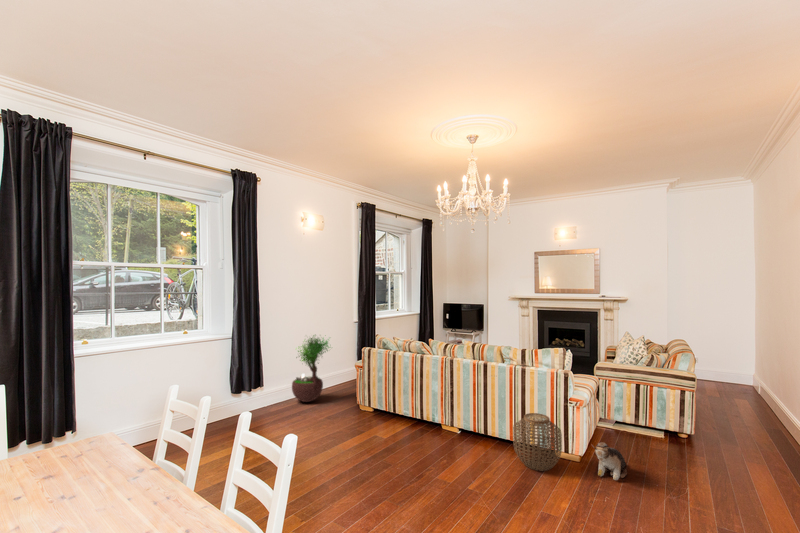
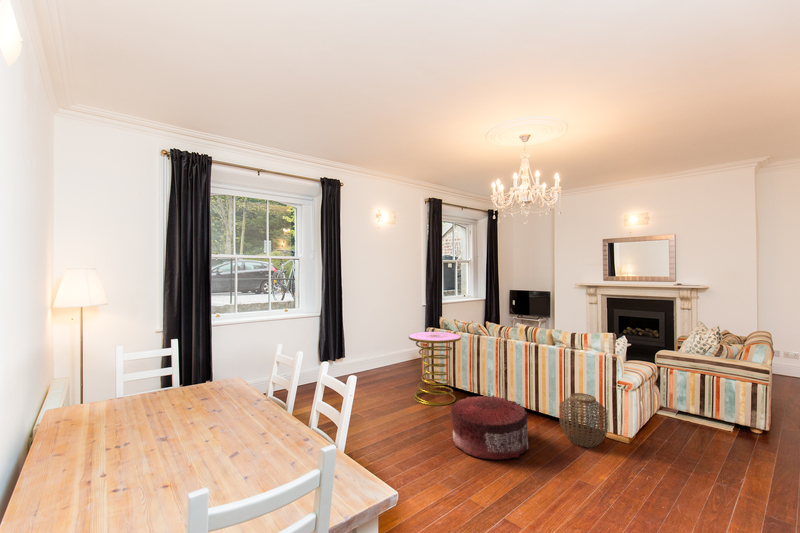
potted tree: present [292,338,329,402] -> none [370,312,405,373]
side table: none [343,352,402,438] -> present [409,332,461,406]
pouf: none [401,422,486,498] -> present [451,395,528,460]
plush toy: present [591,442,627,480] -> none [637,425,679,463]

